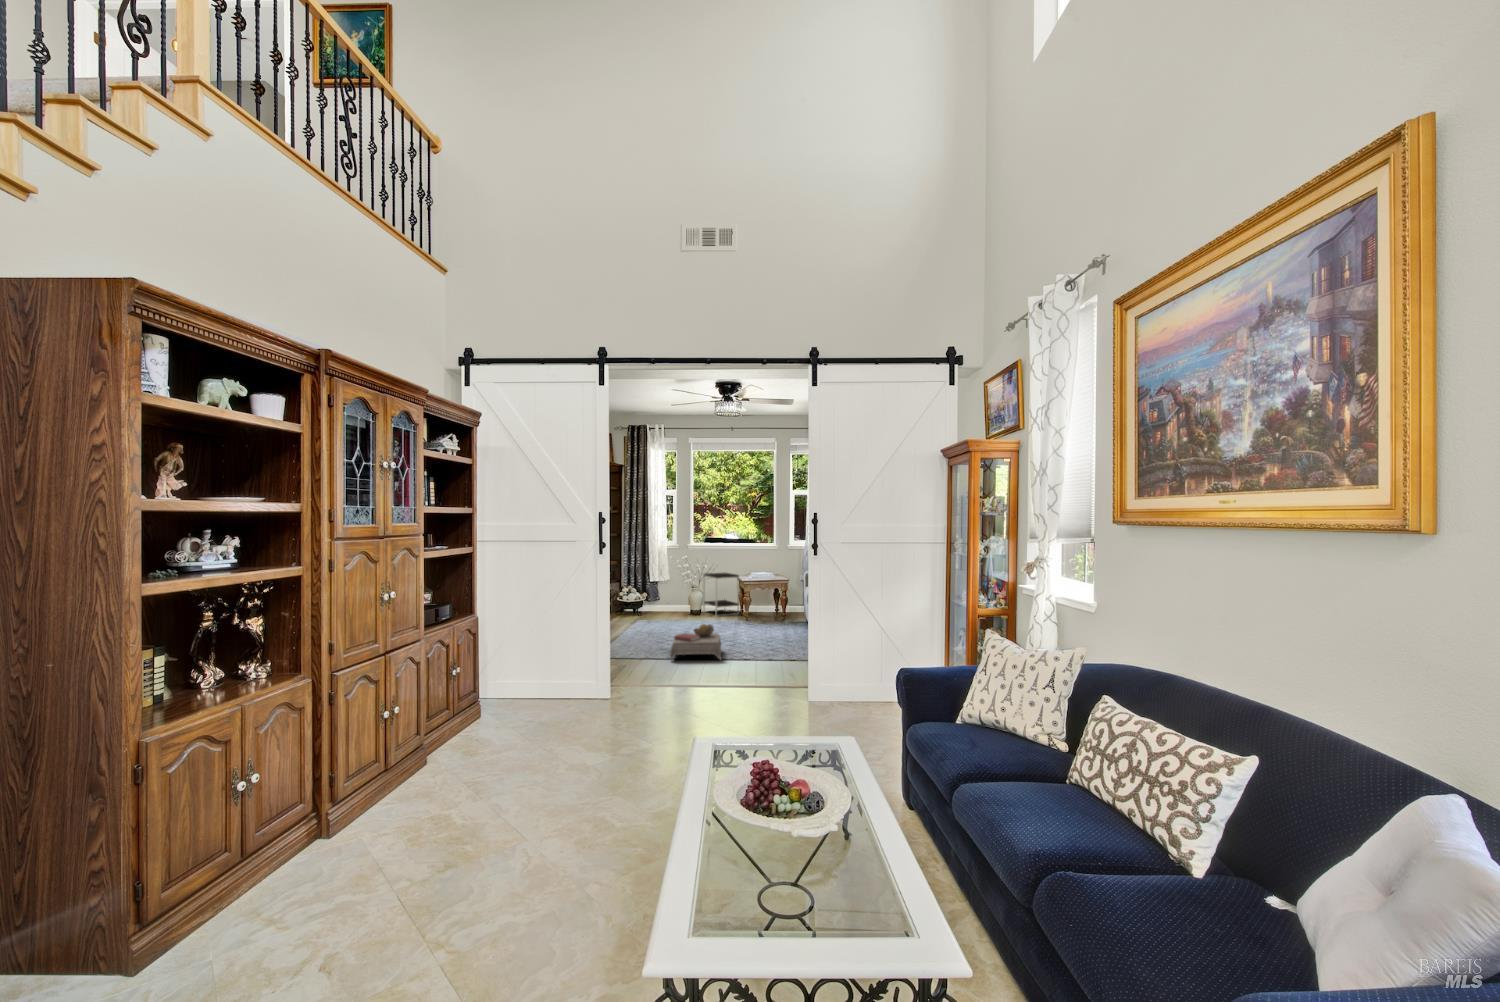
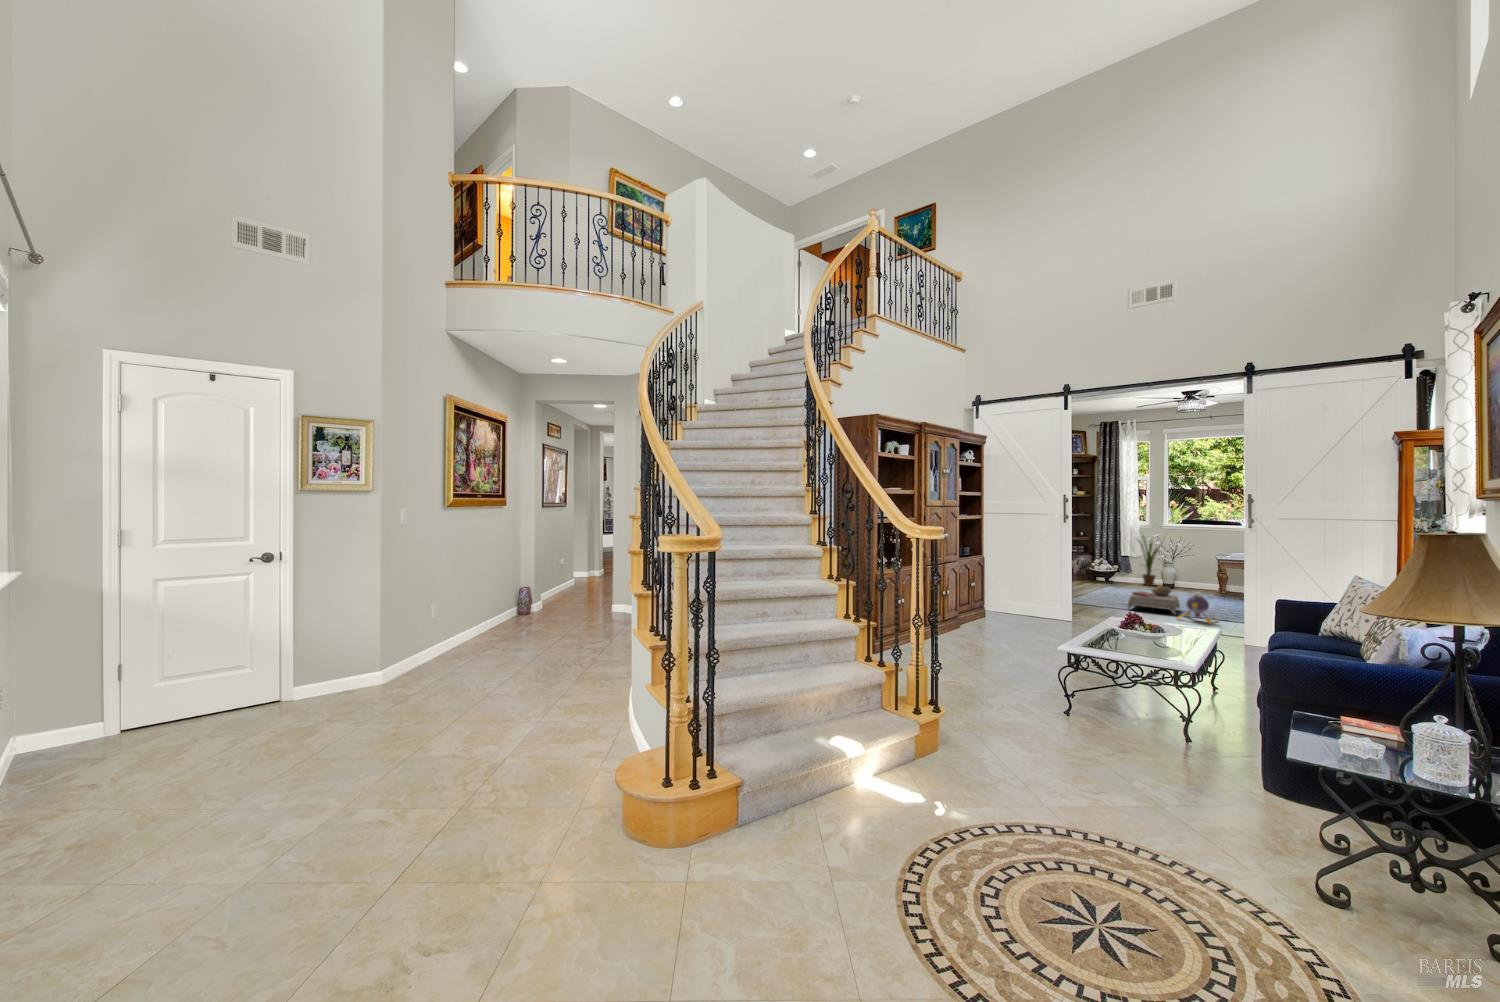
house plant: none [661,550,696,614] -> present [1138,536,1162,586]
side table: present [703,573,739,616] -> none [1178,552,1218,592]
plush toy: none [724,630,766,670] -> present [1176,592,1217,624]

